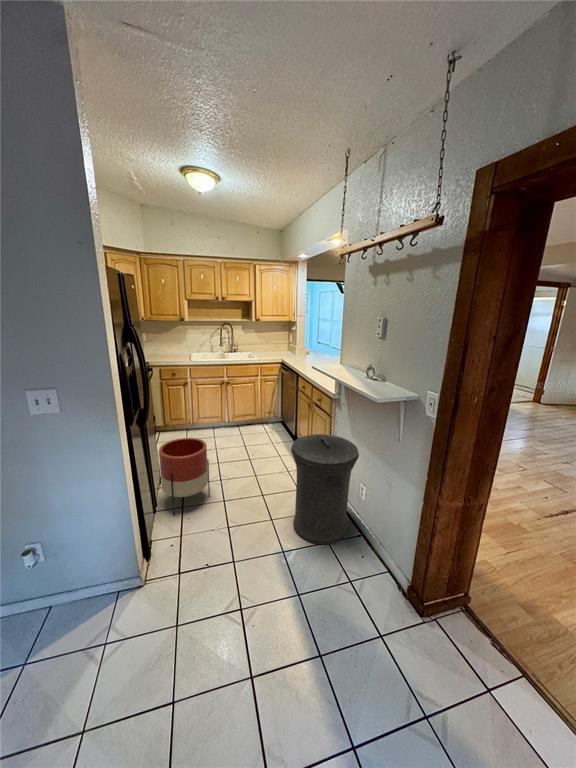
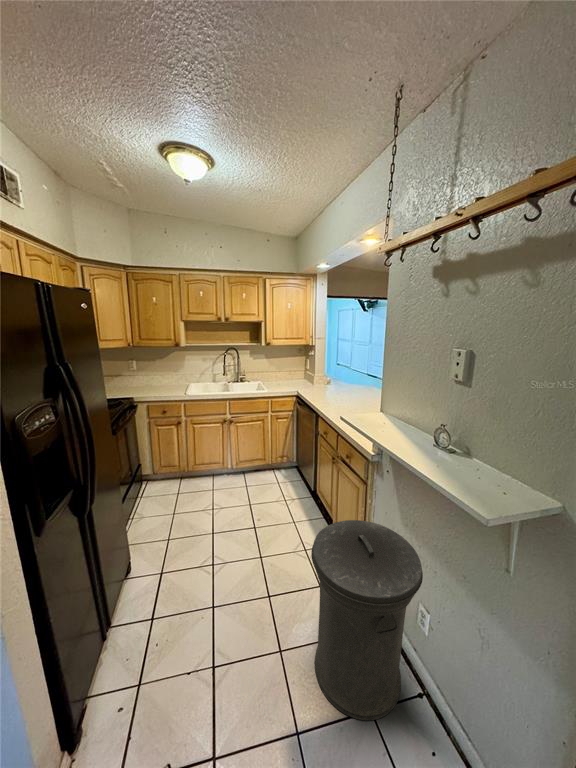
planter: present [159,438,210,515] -> none [118,513,194,638]

